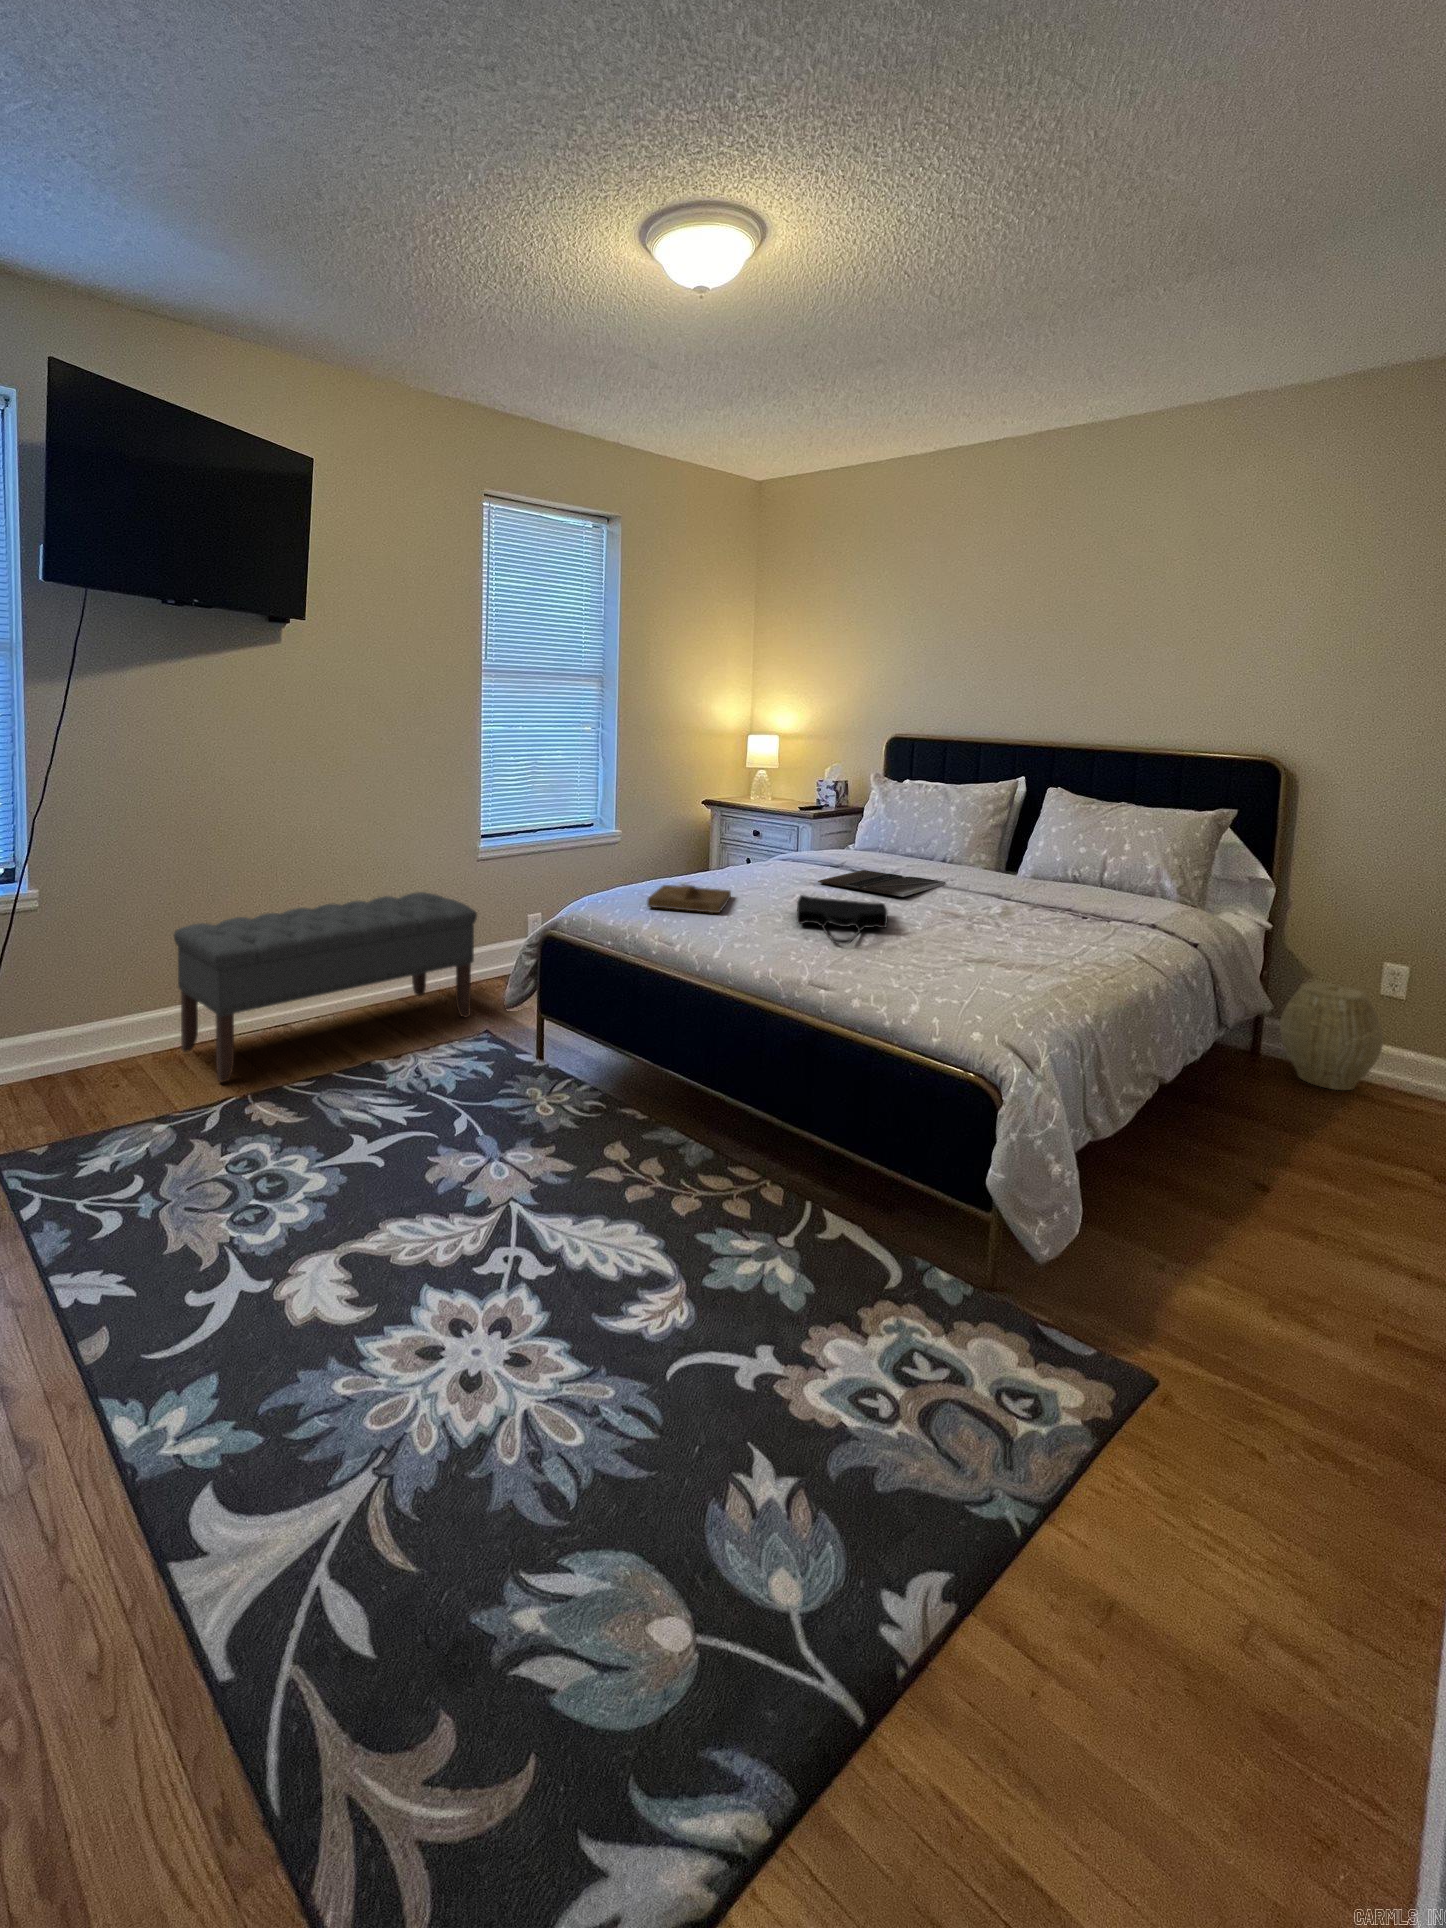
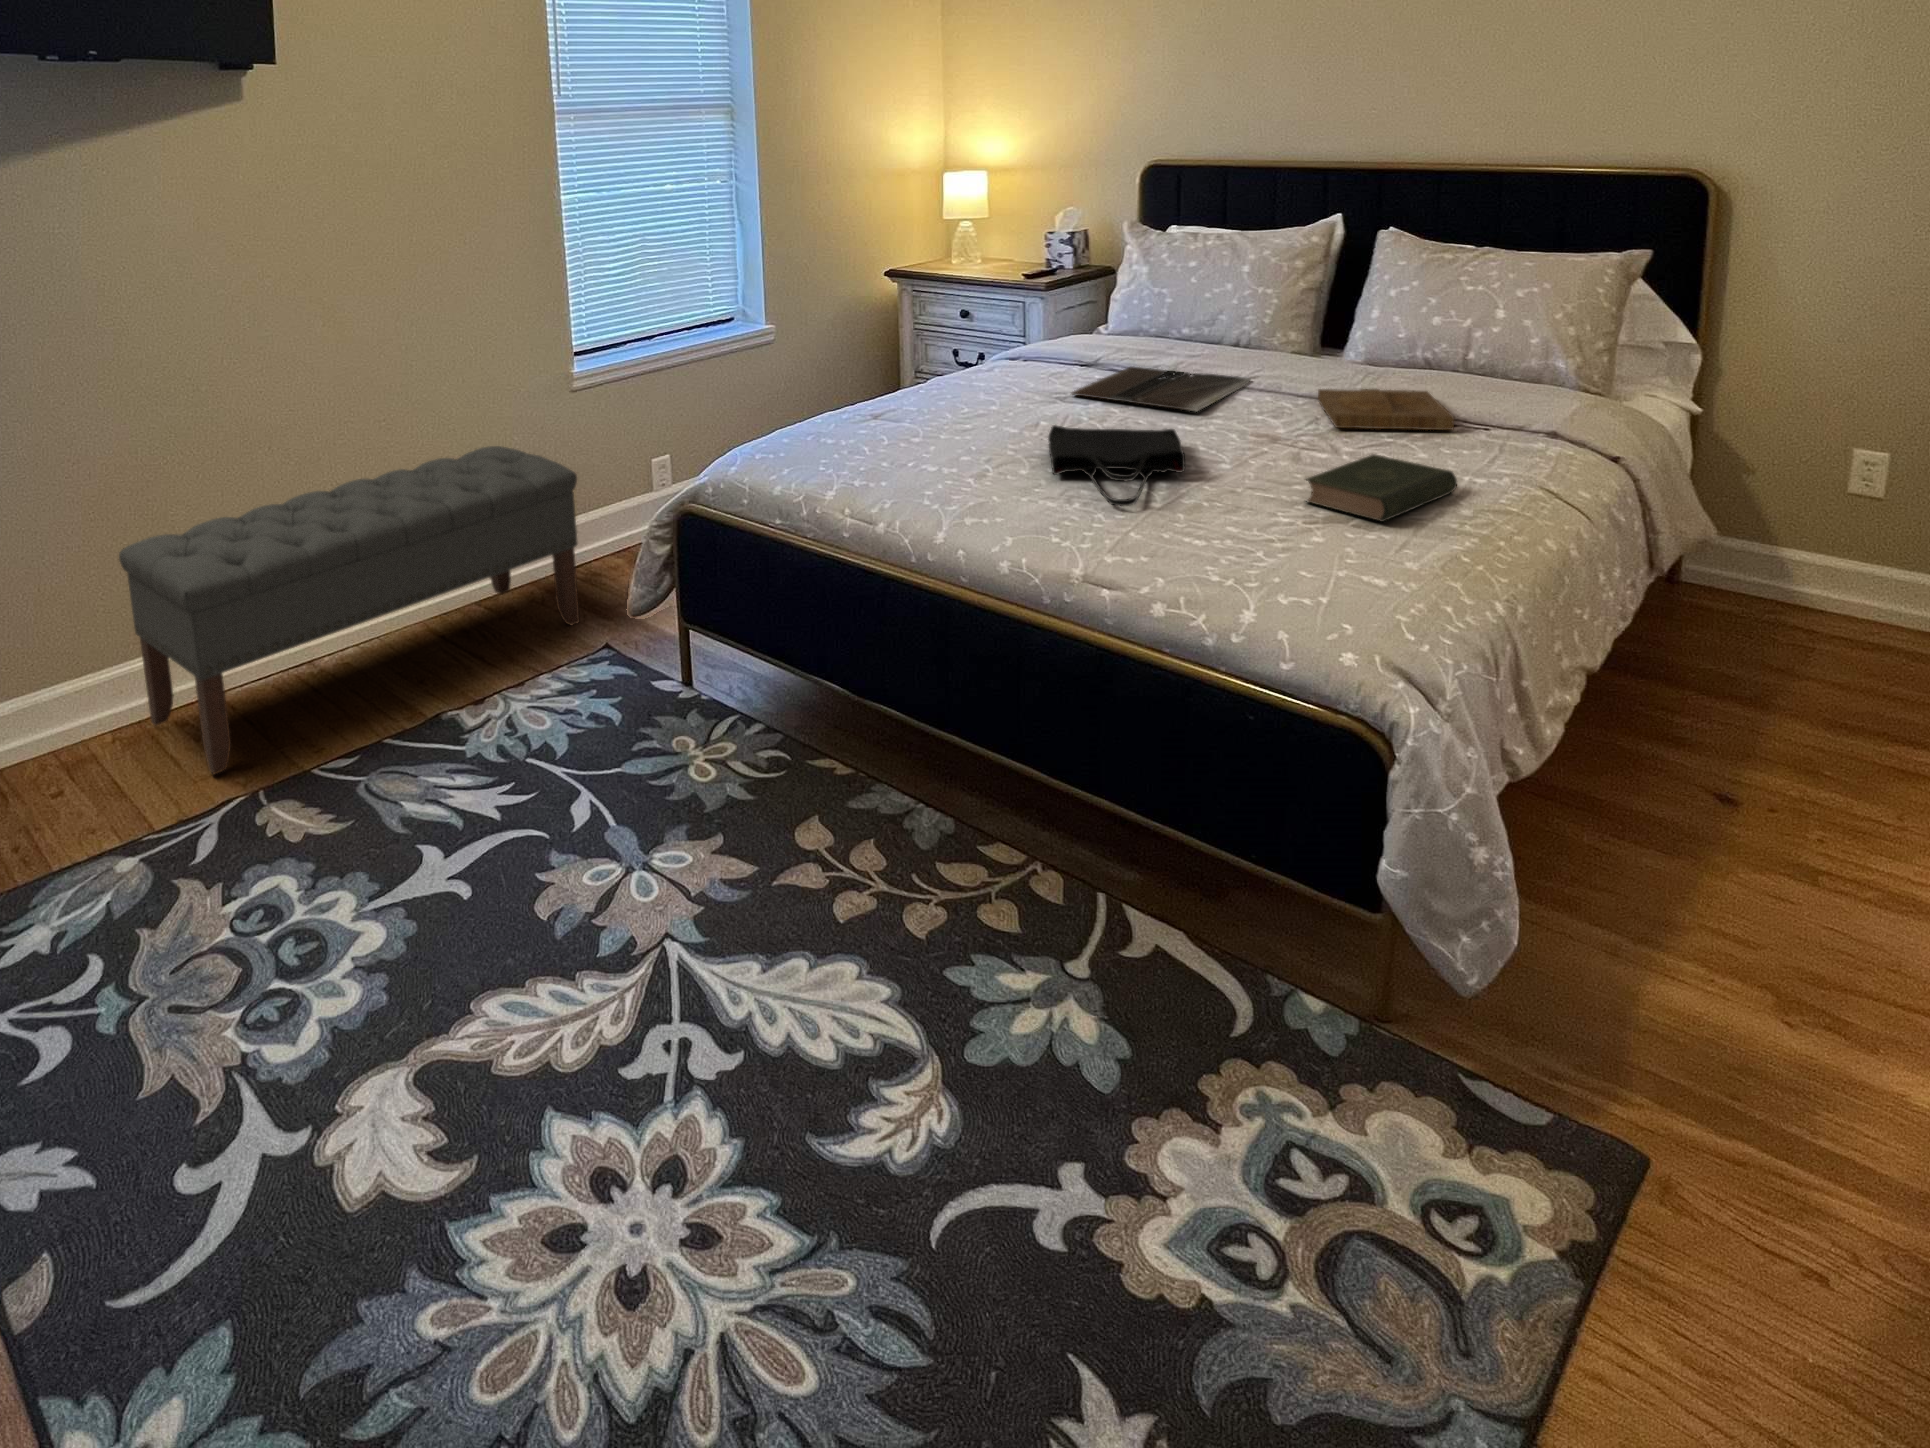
tray: present [647,885,731,913] -> present [1318,389,1454,430]
book: none [965,926,1073,964] -> present [1306,454,1457,522]
woven basket: present [1280,982,1383,1090] -> none [1721,481,1865,630]

